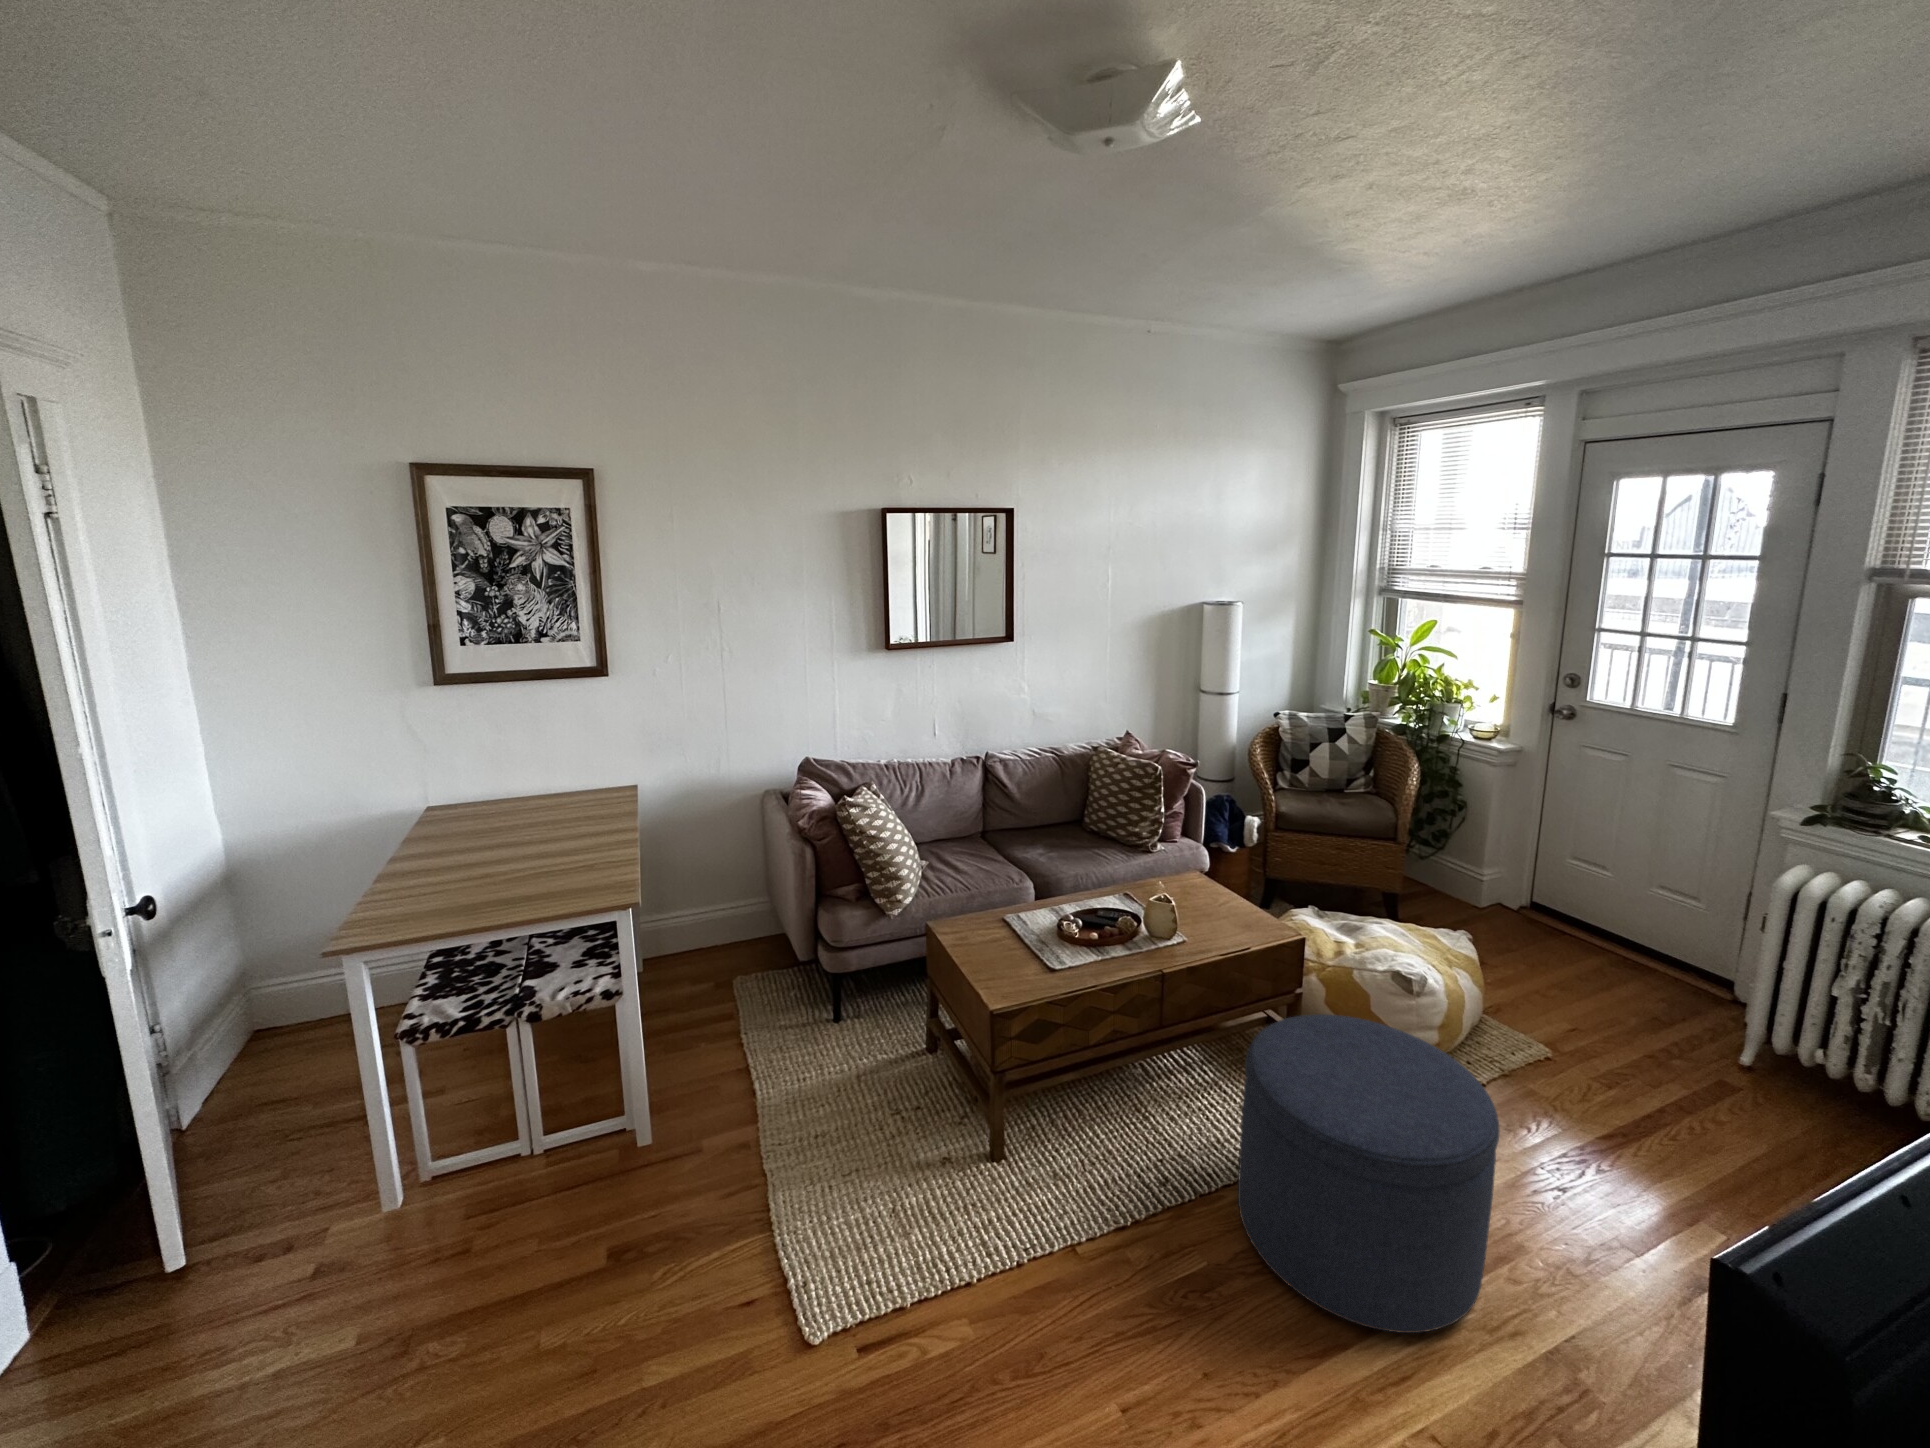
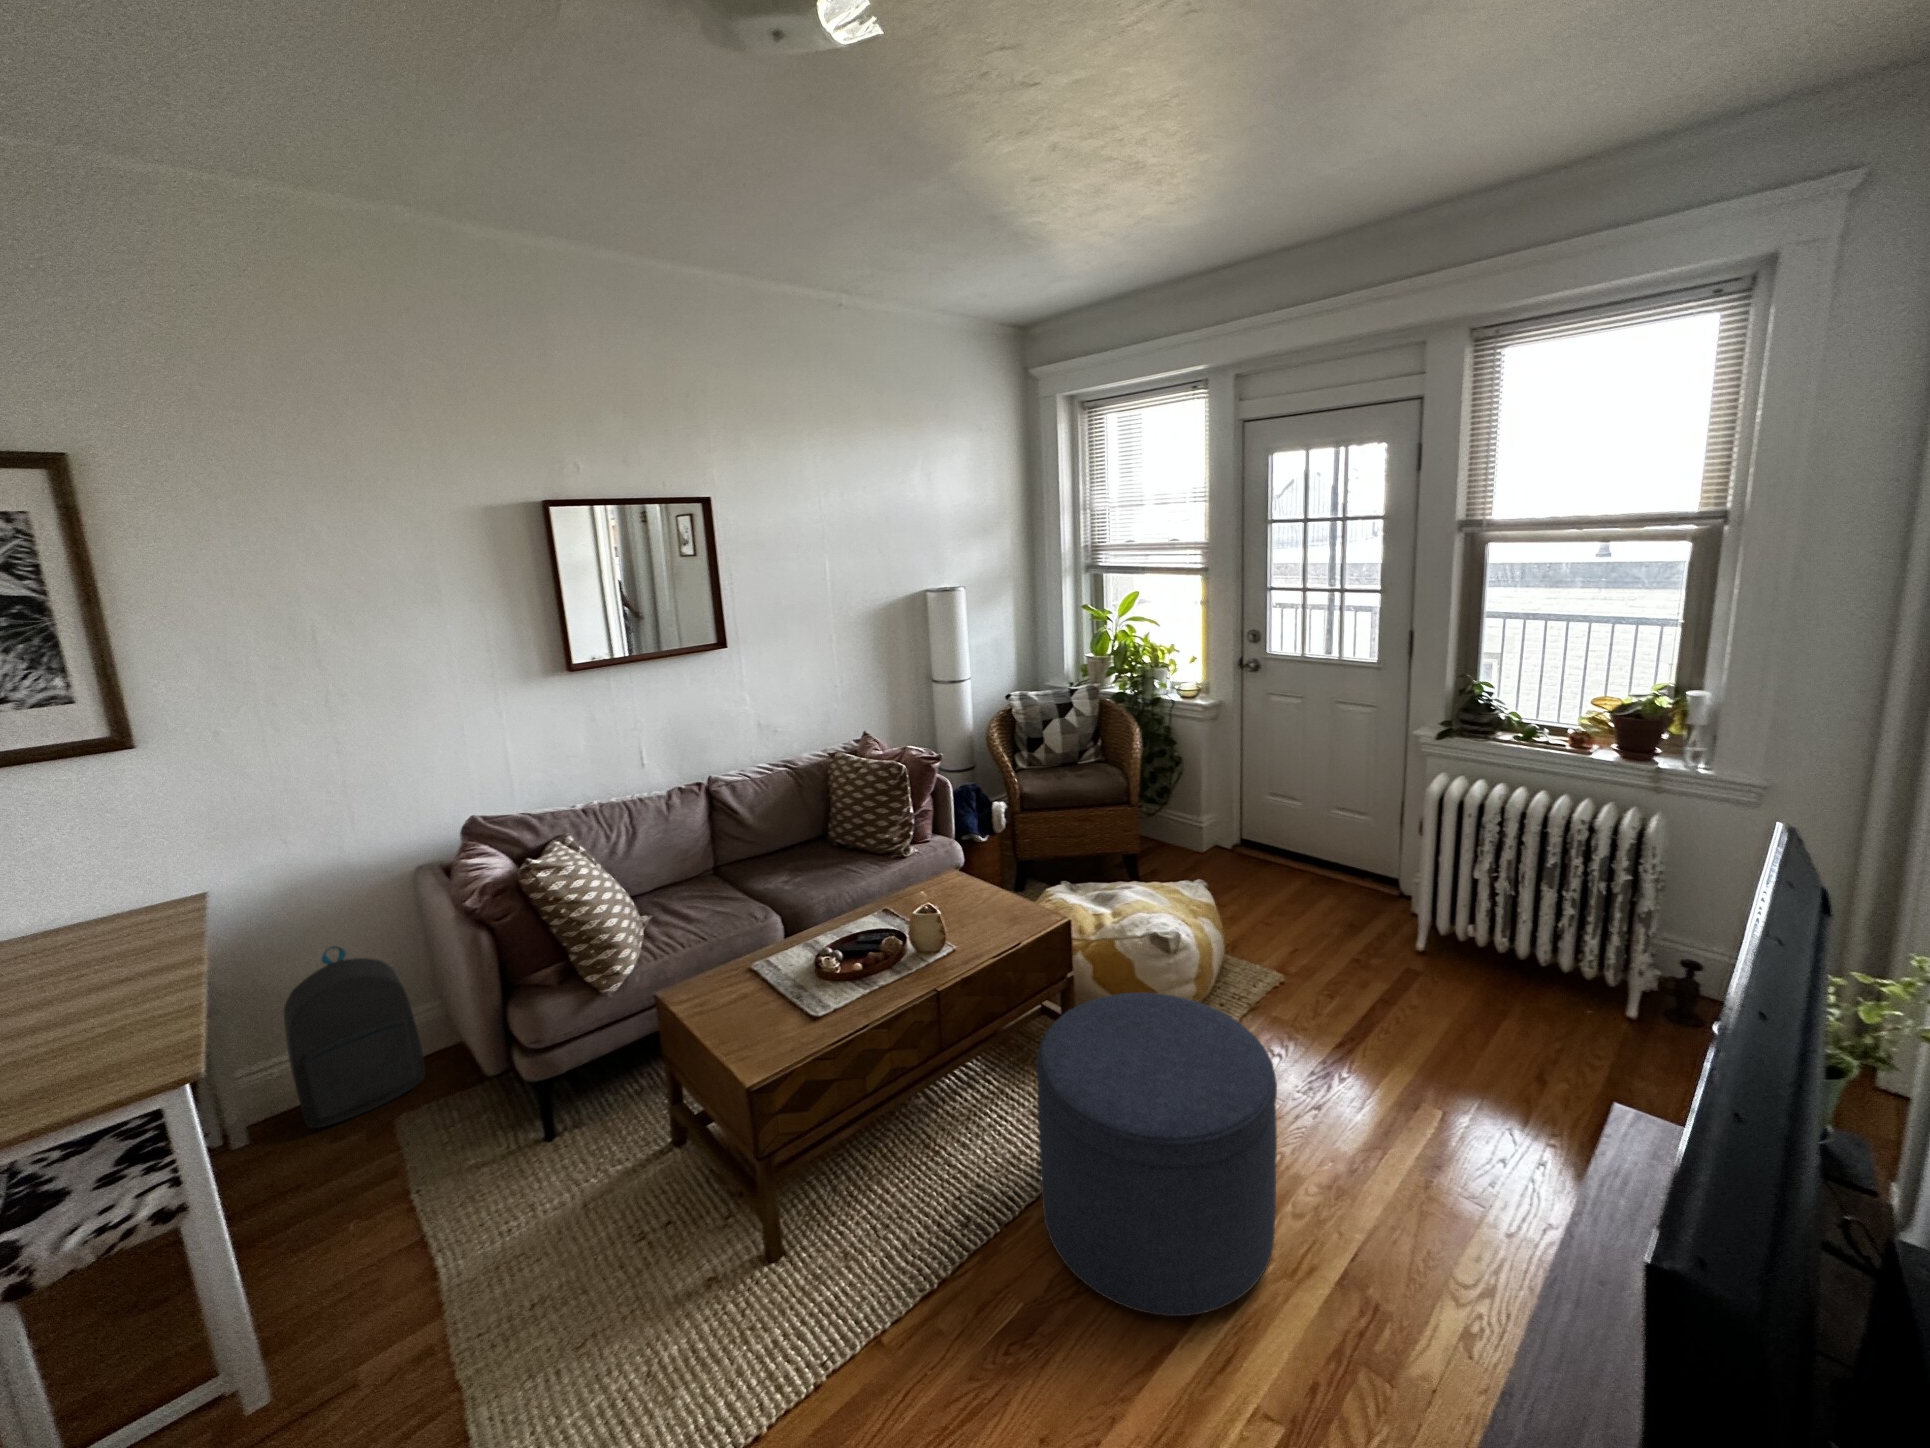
backpack: none [674,840,756,971] -> present [284,946,425,1128]

